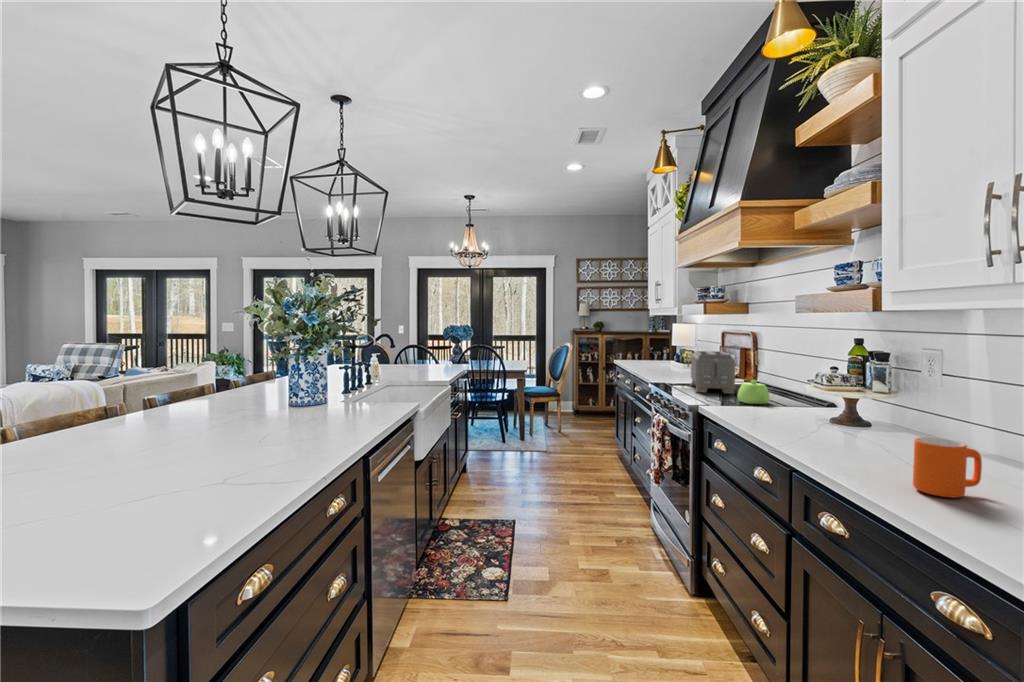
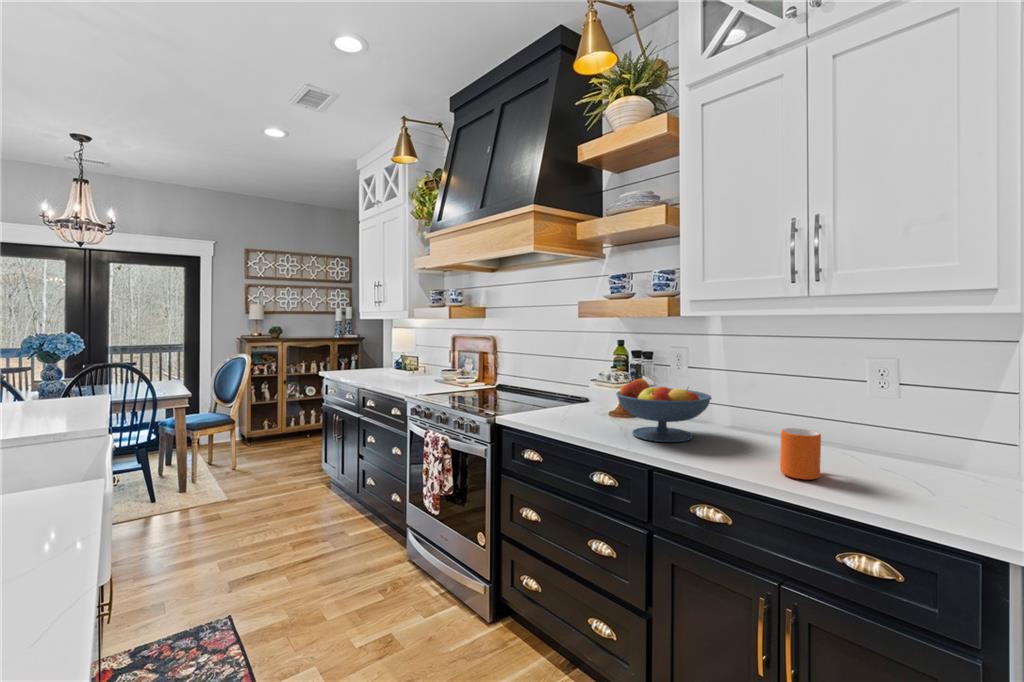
toaster: present [691,351,735,394] -> none [448,357,502,403]
fruit bowl: none [792,375,913,447] -> present [616,379,711,442]
teapot: present [737,380,770,404] -> none [517,386,549,410]

